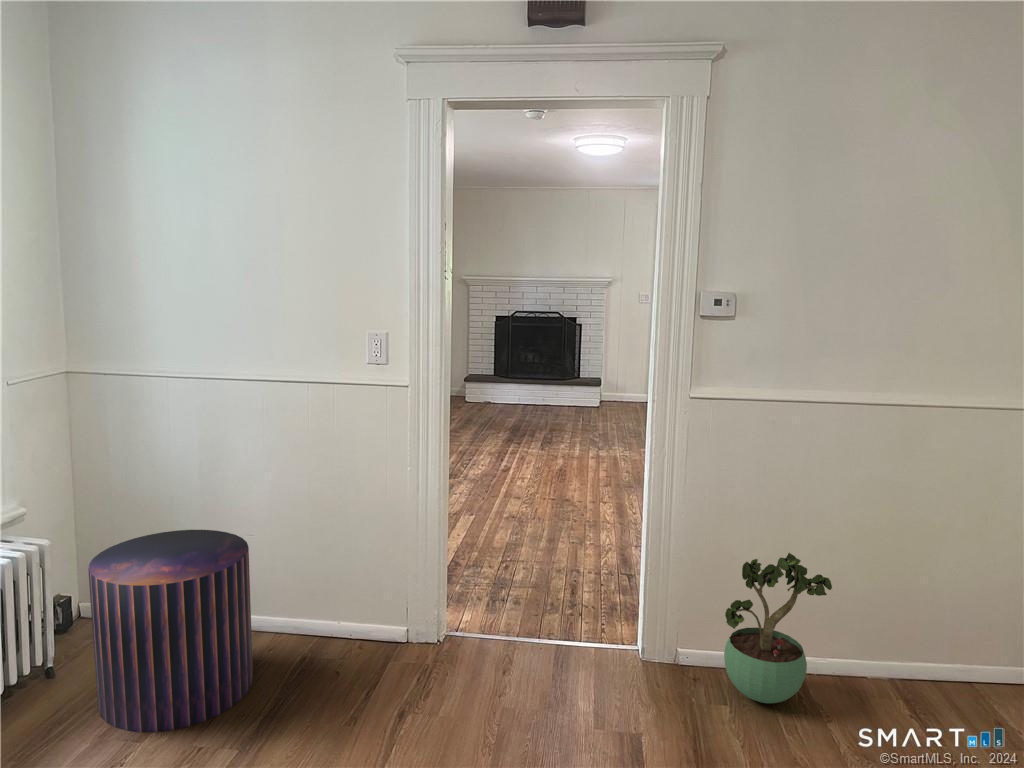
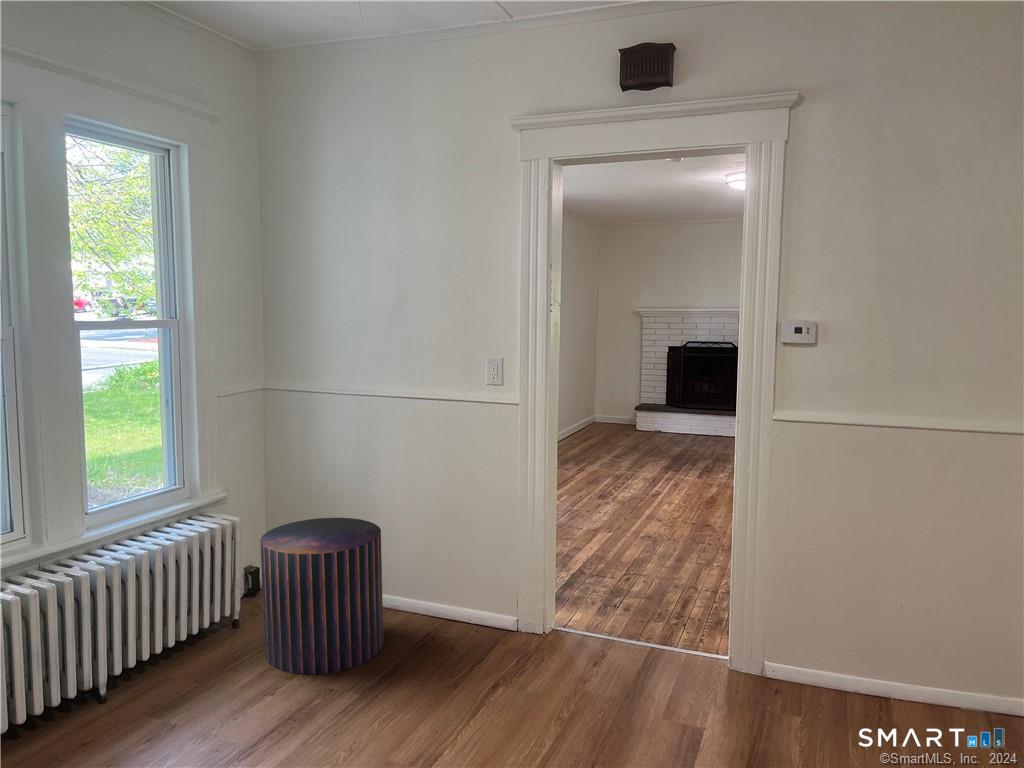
potted plant: present [724,553,832,703] -> none [799,570,913,721]

